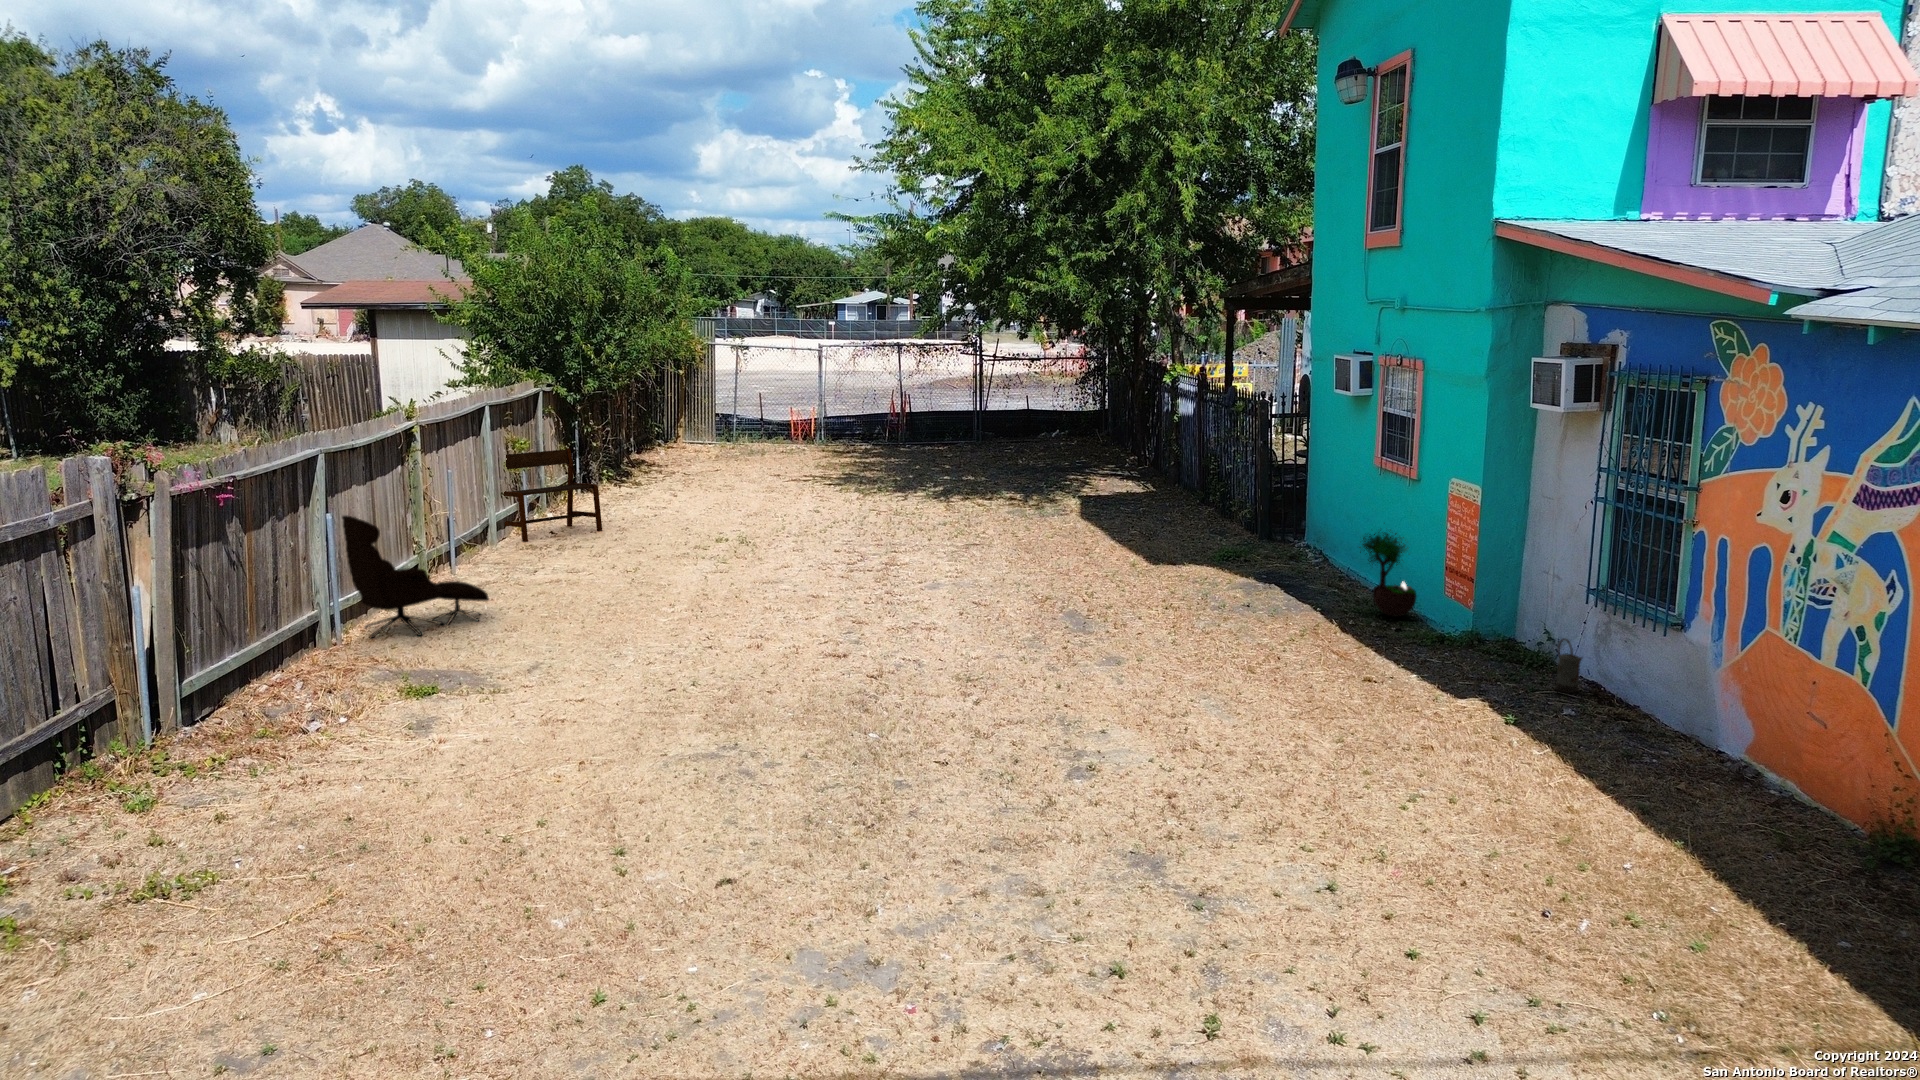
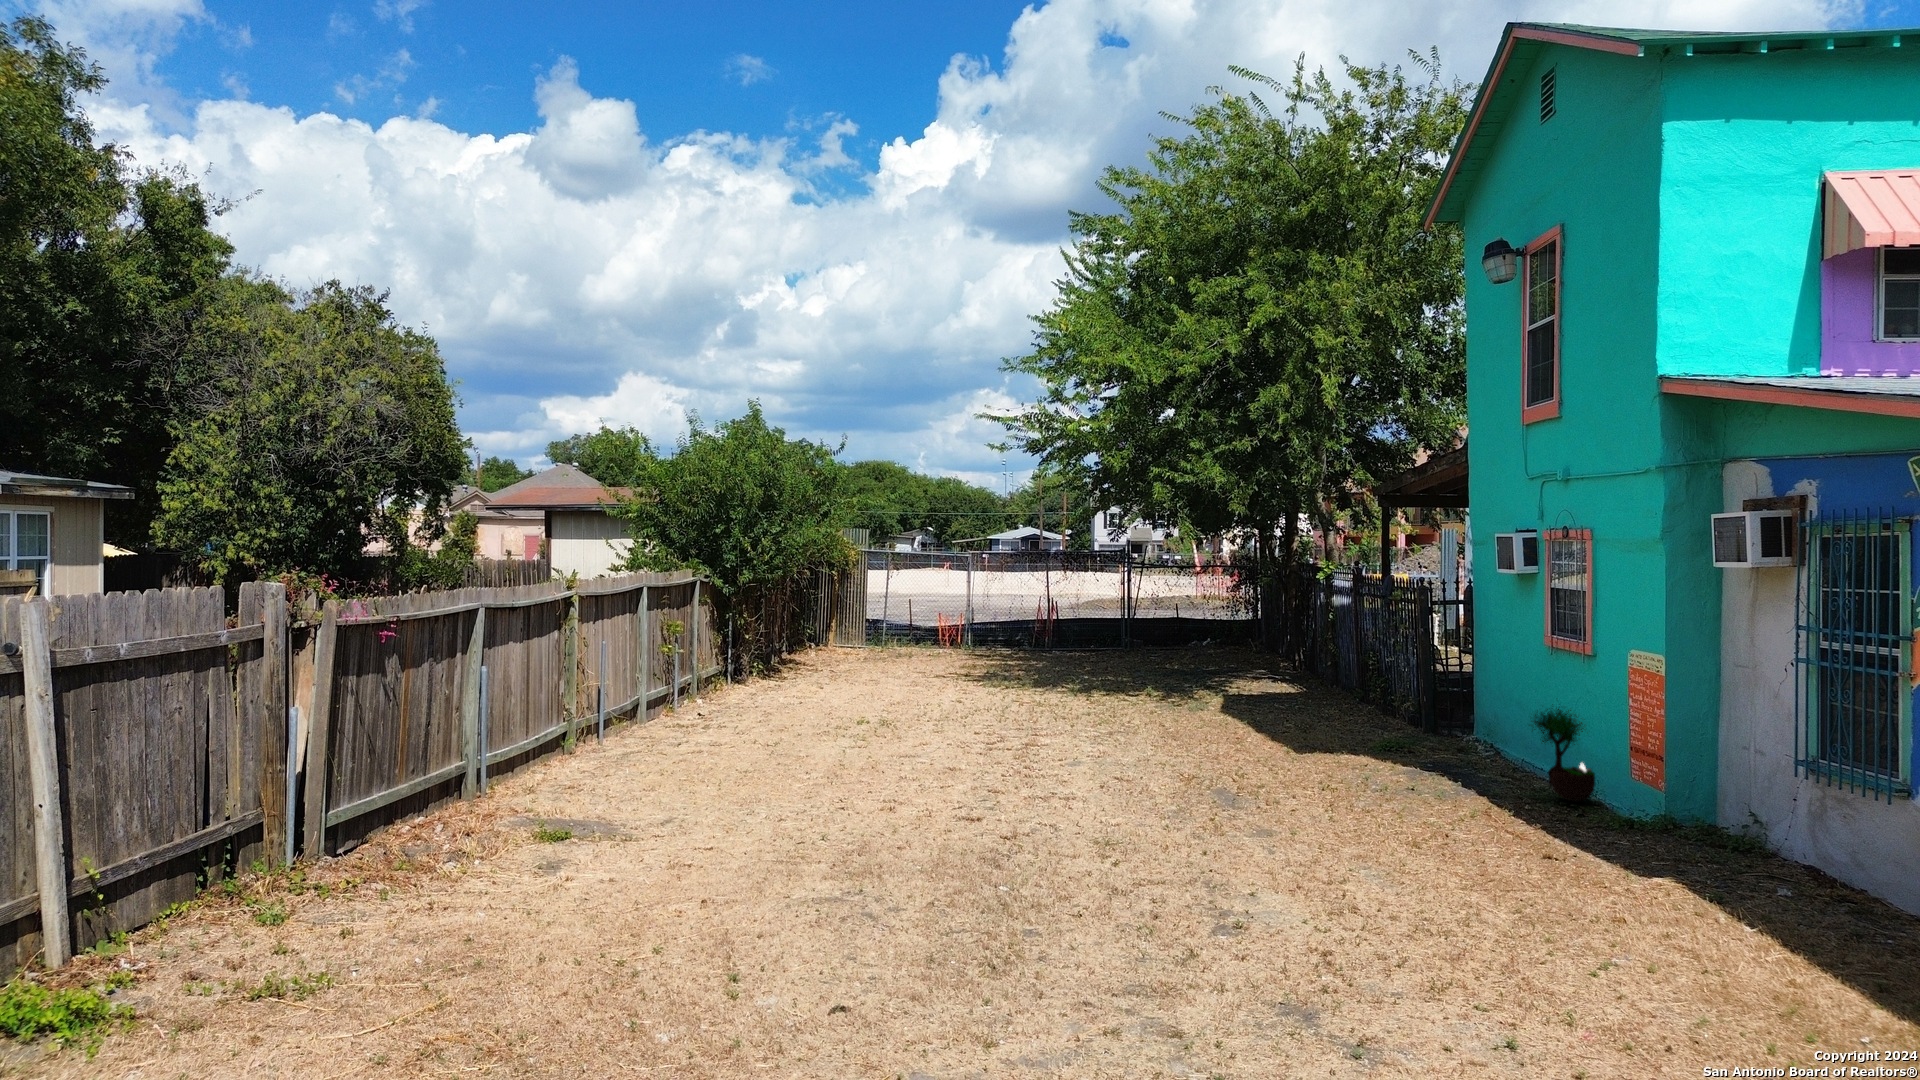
bench: present [504,448,602,542] -> none [648,632,747,721]
lounge chair: present [342,515,489,638] -> none [490,671,630,794]
watering can: present [1556,639,1582,693] -> none [1765,813,1796,875]

